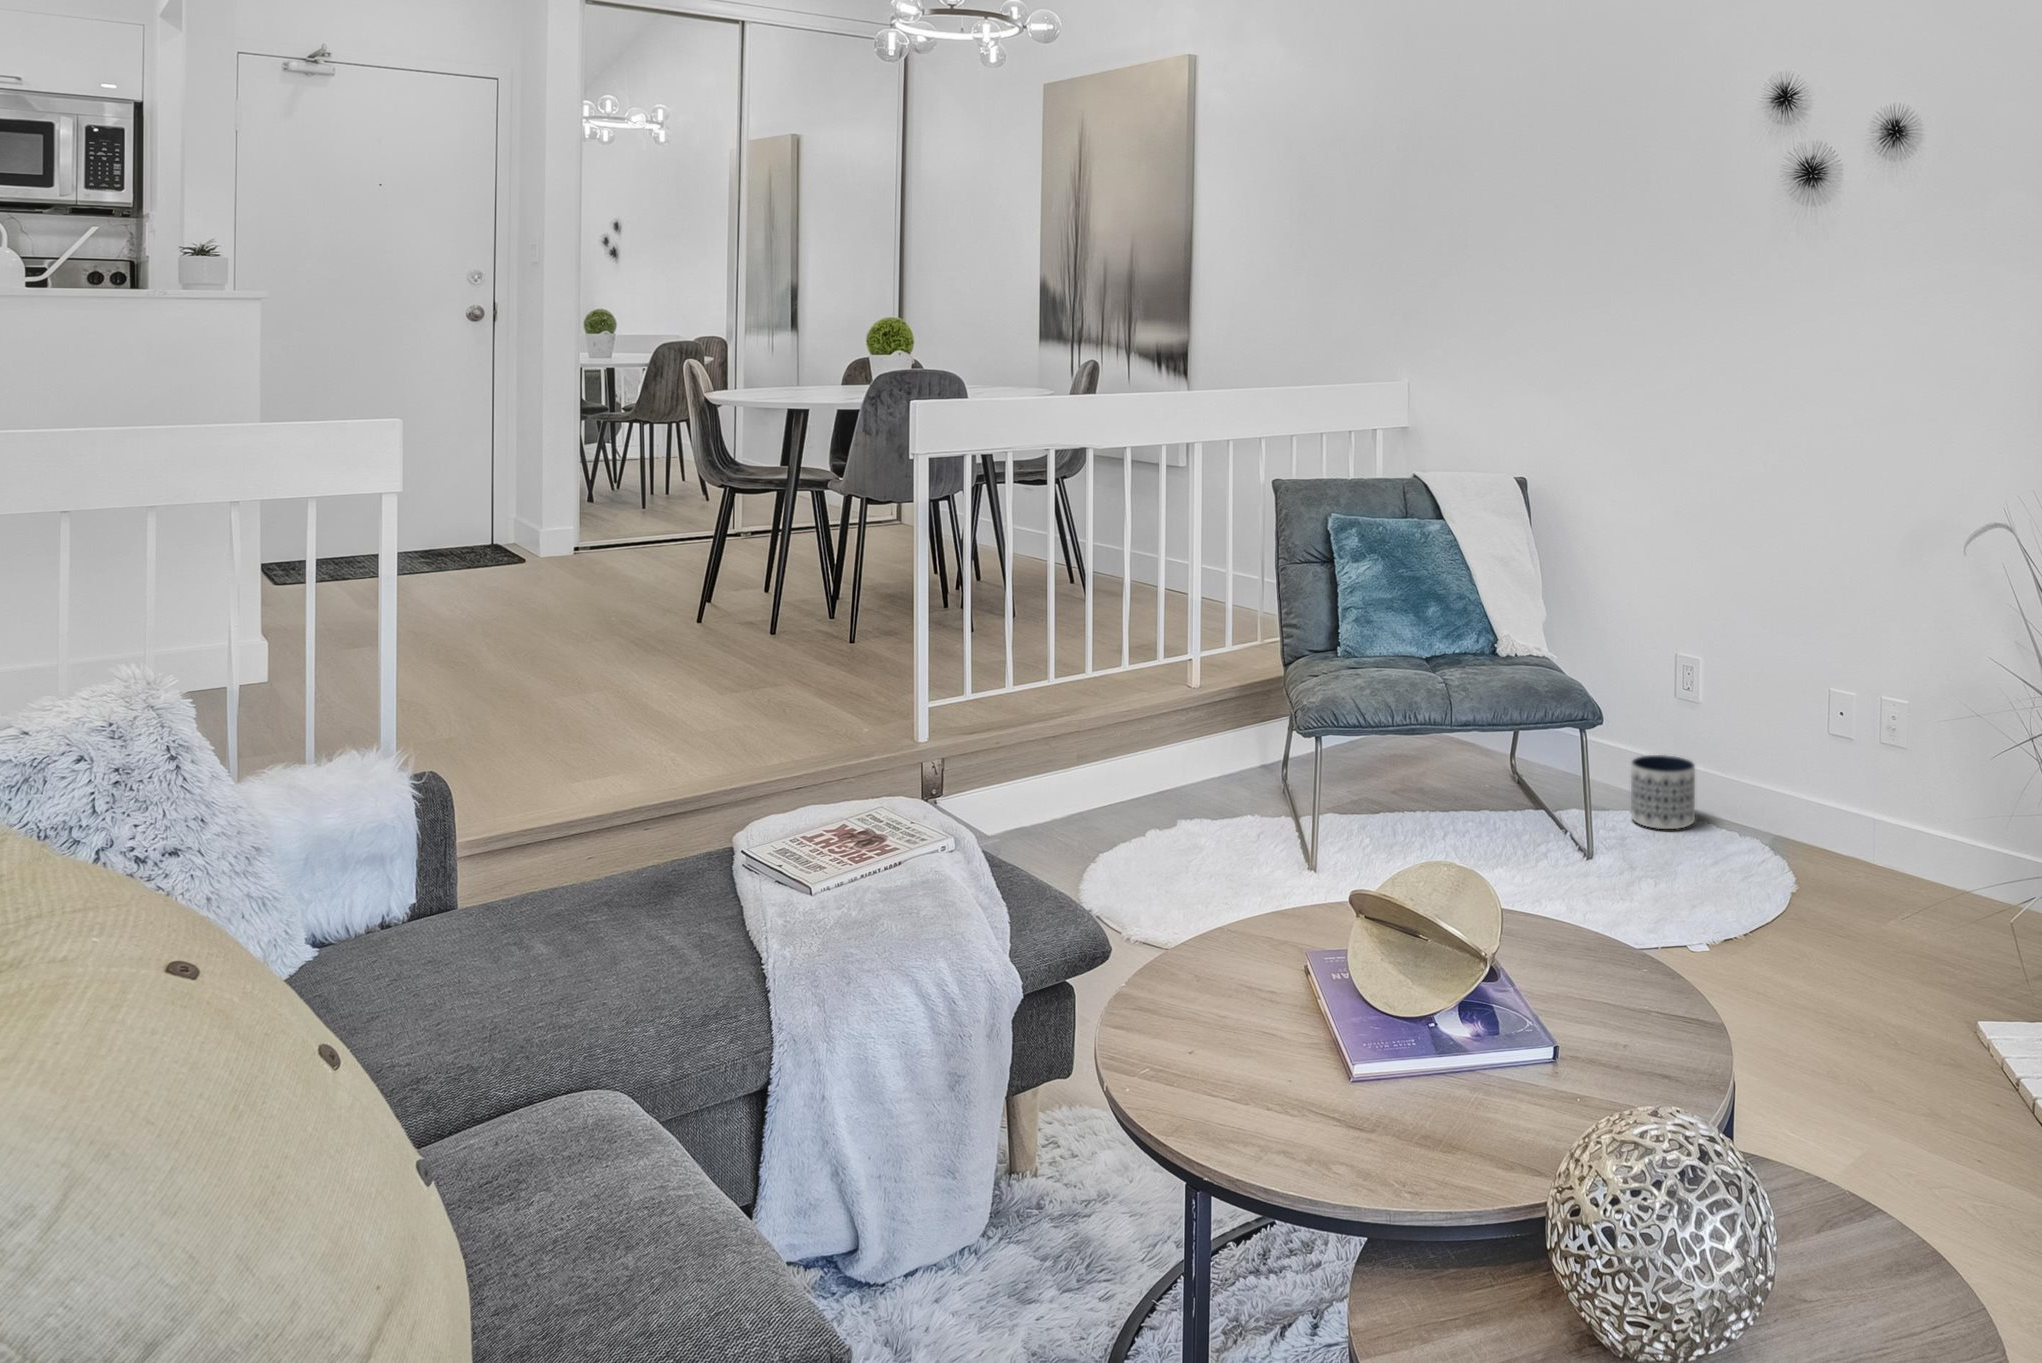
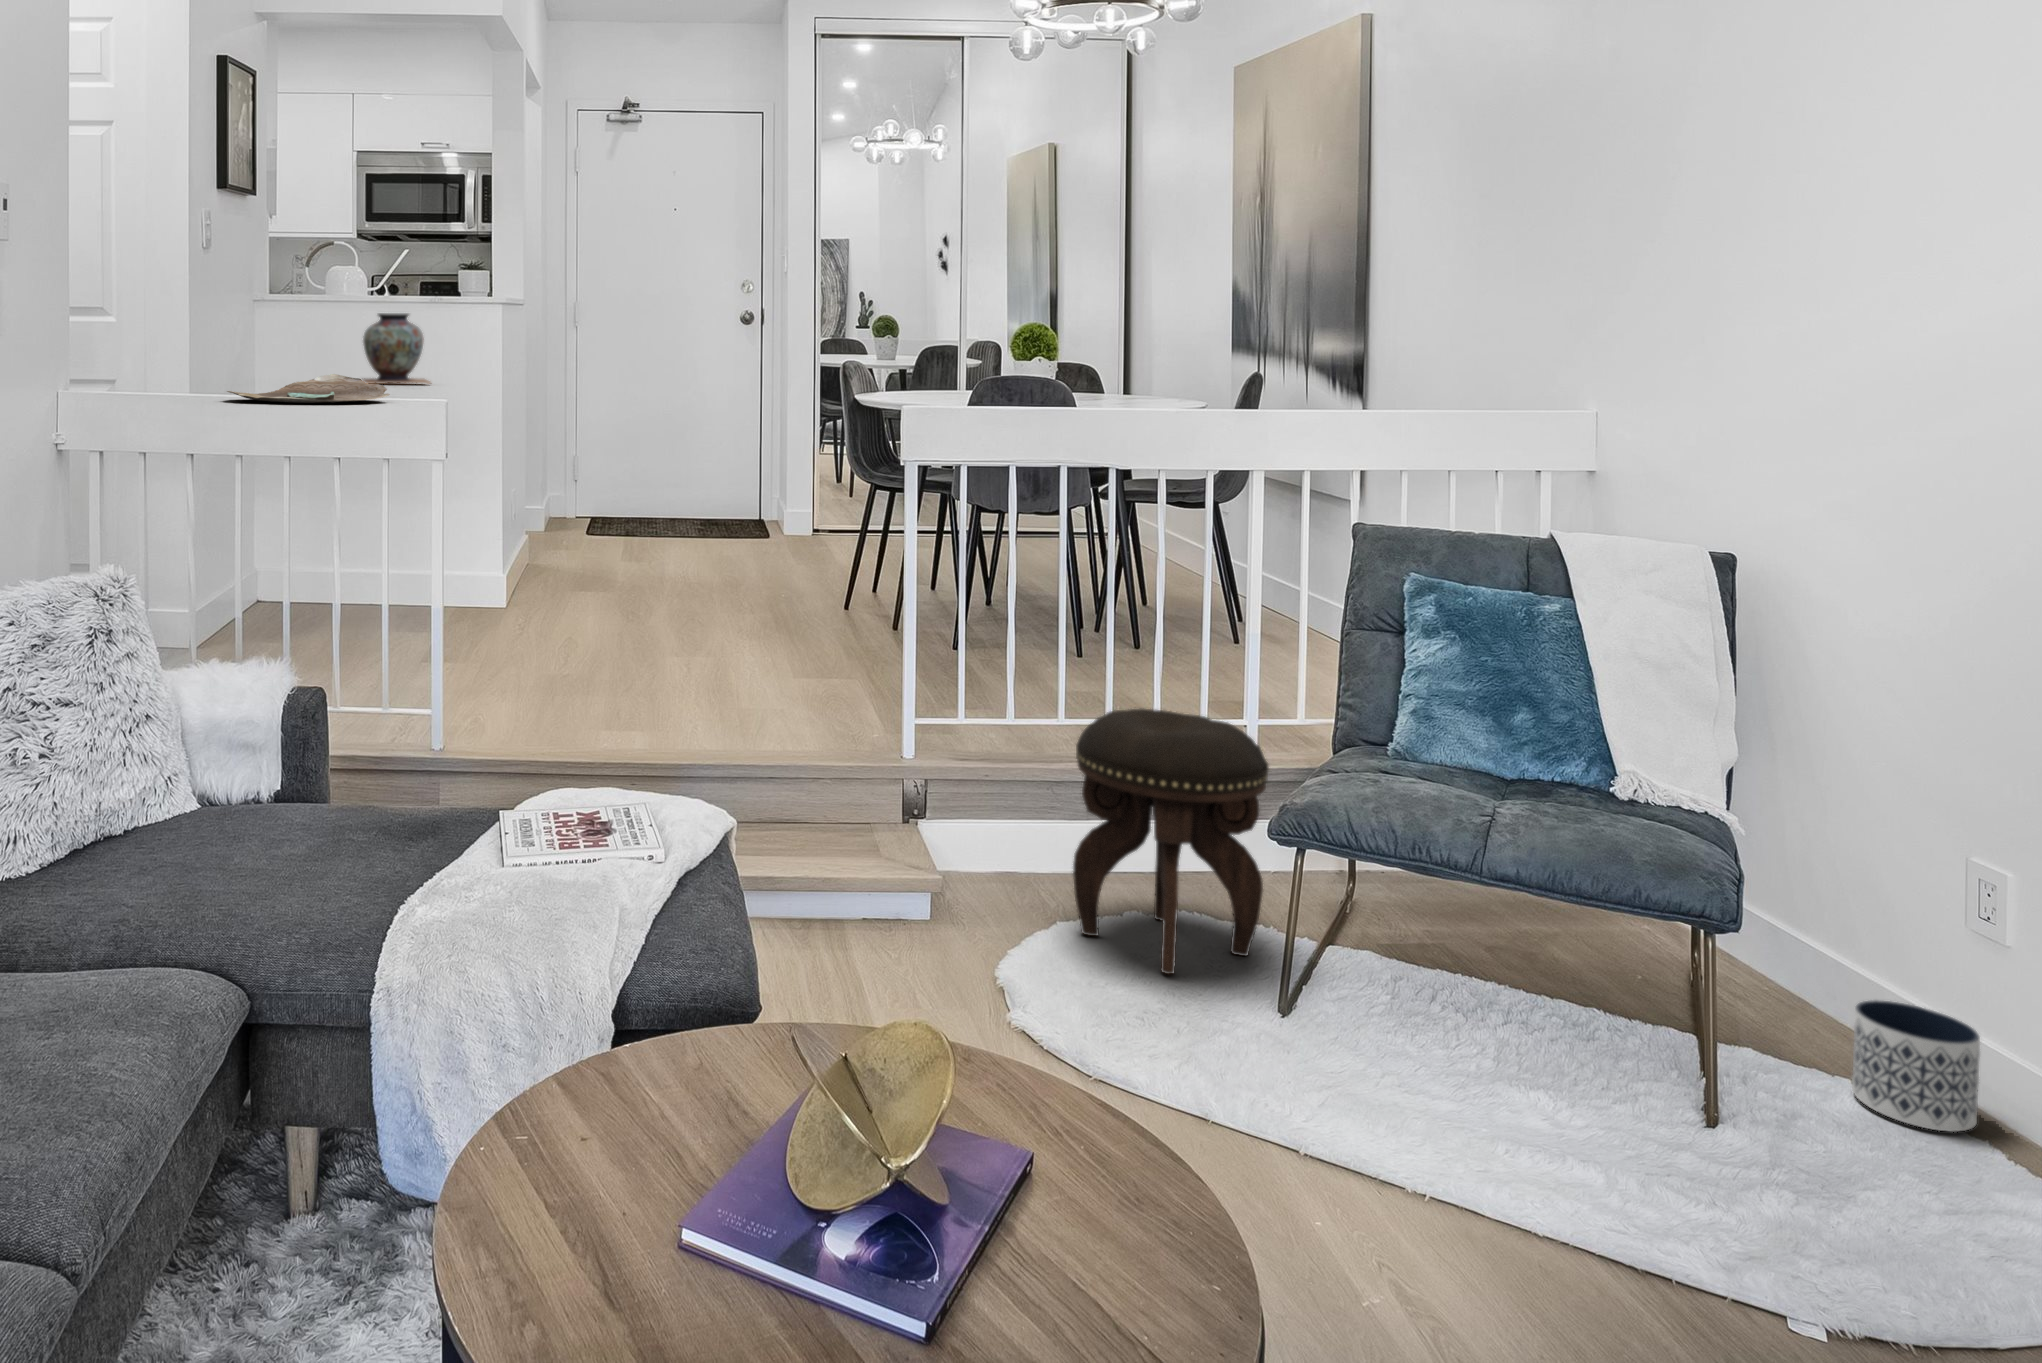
decorative vase: none [12,318,168,415] -> present [363,313,430,384]
decorative bowl: none [71,401,323,440] -> present [227,374,390,403]
footstool: none [1109,652,1267,871] -> present [1073,709,1269,974]

